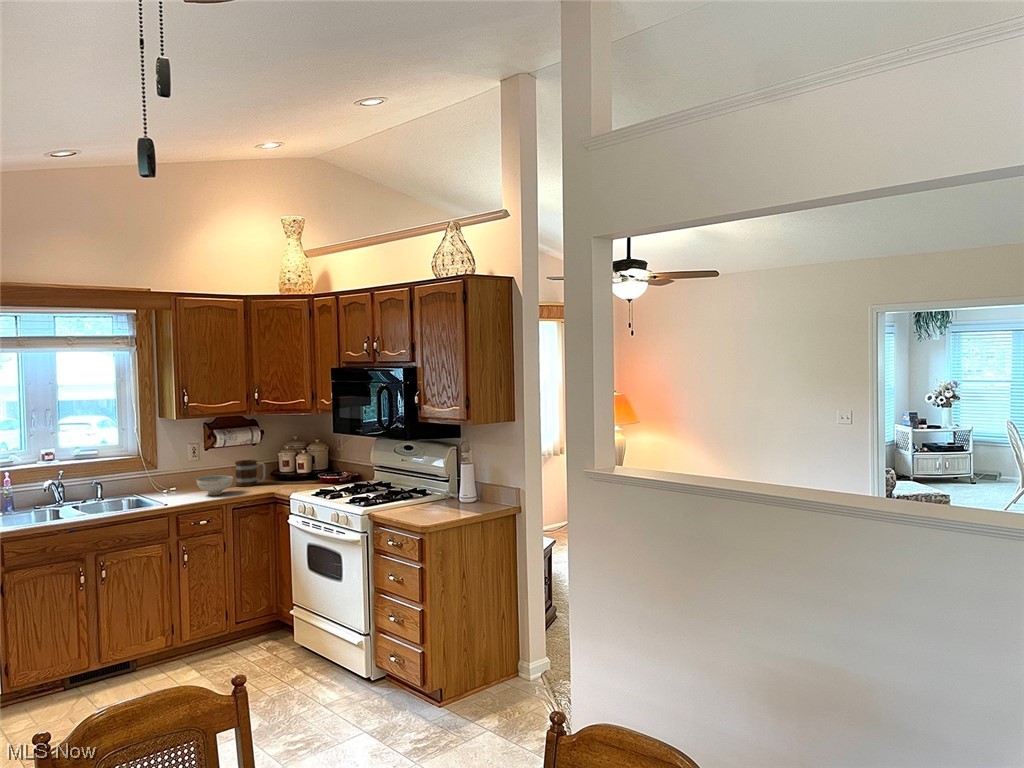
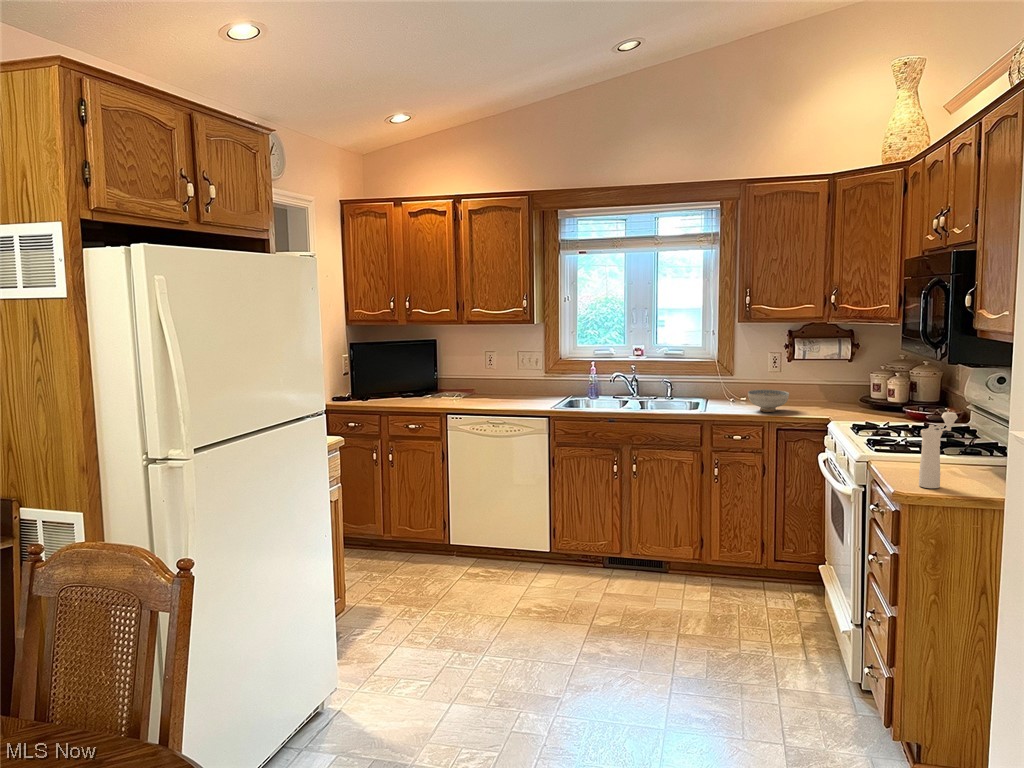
mug: present [235,460,266,486] -> none [806,377,840,408]
pepper mill: none [418,467,432,517] -> present [919,412,958,488]

